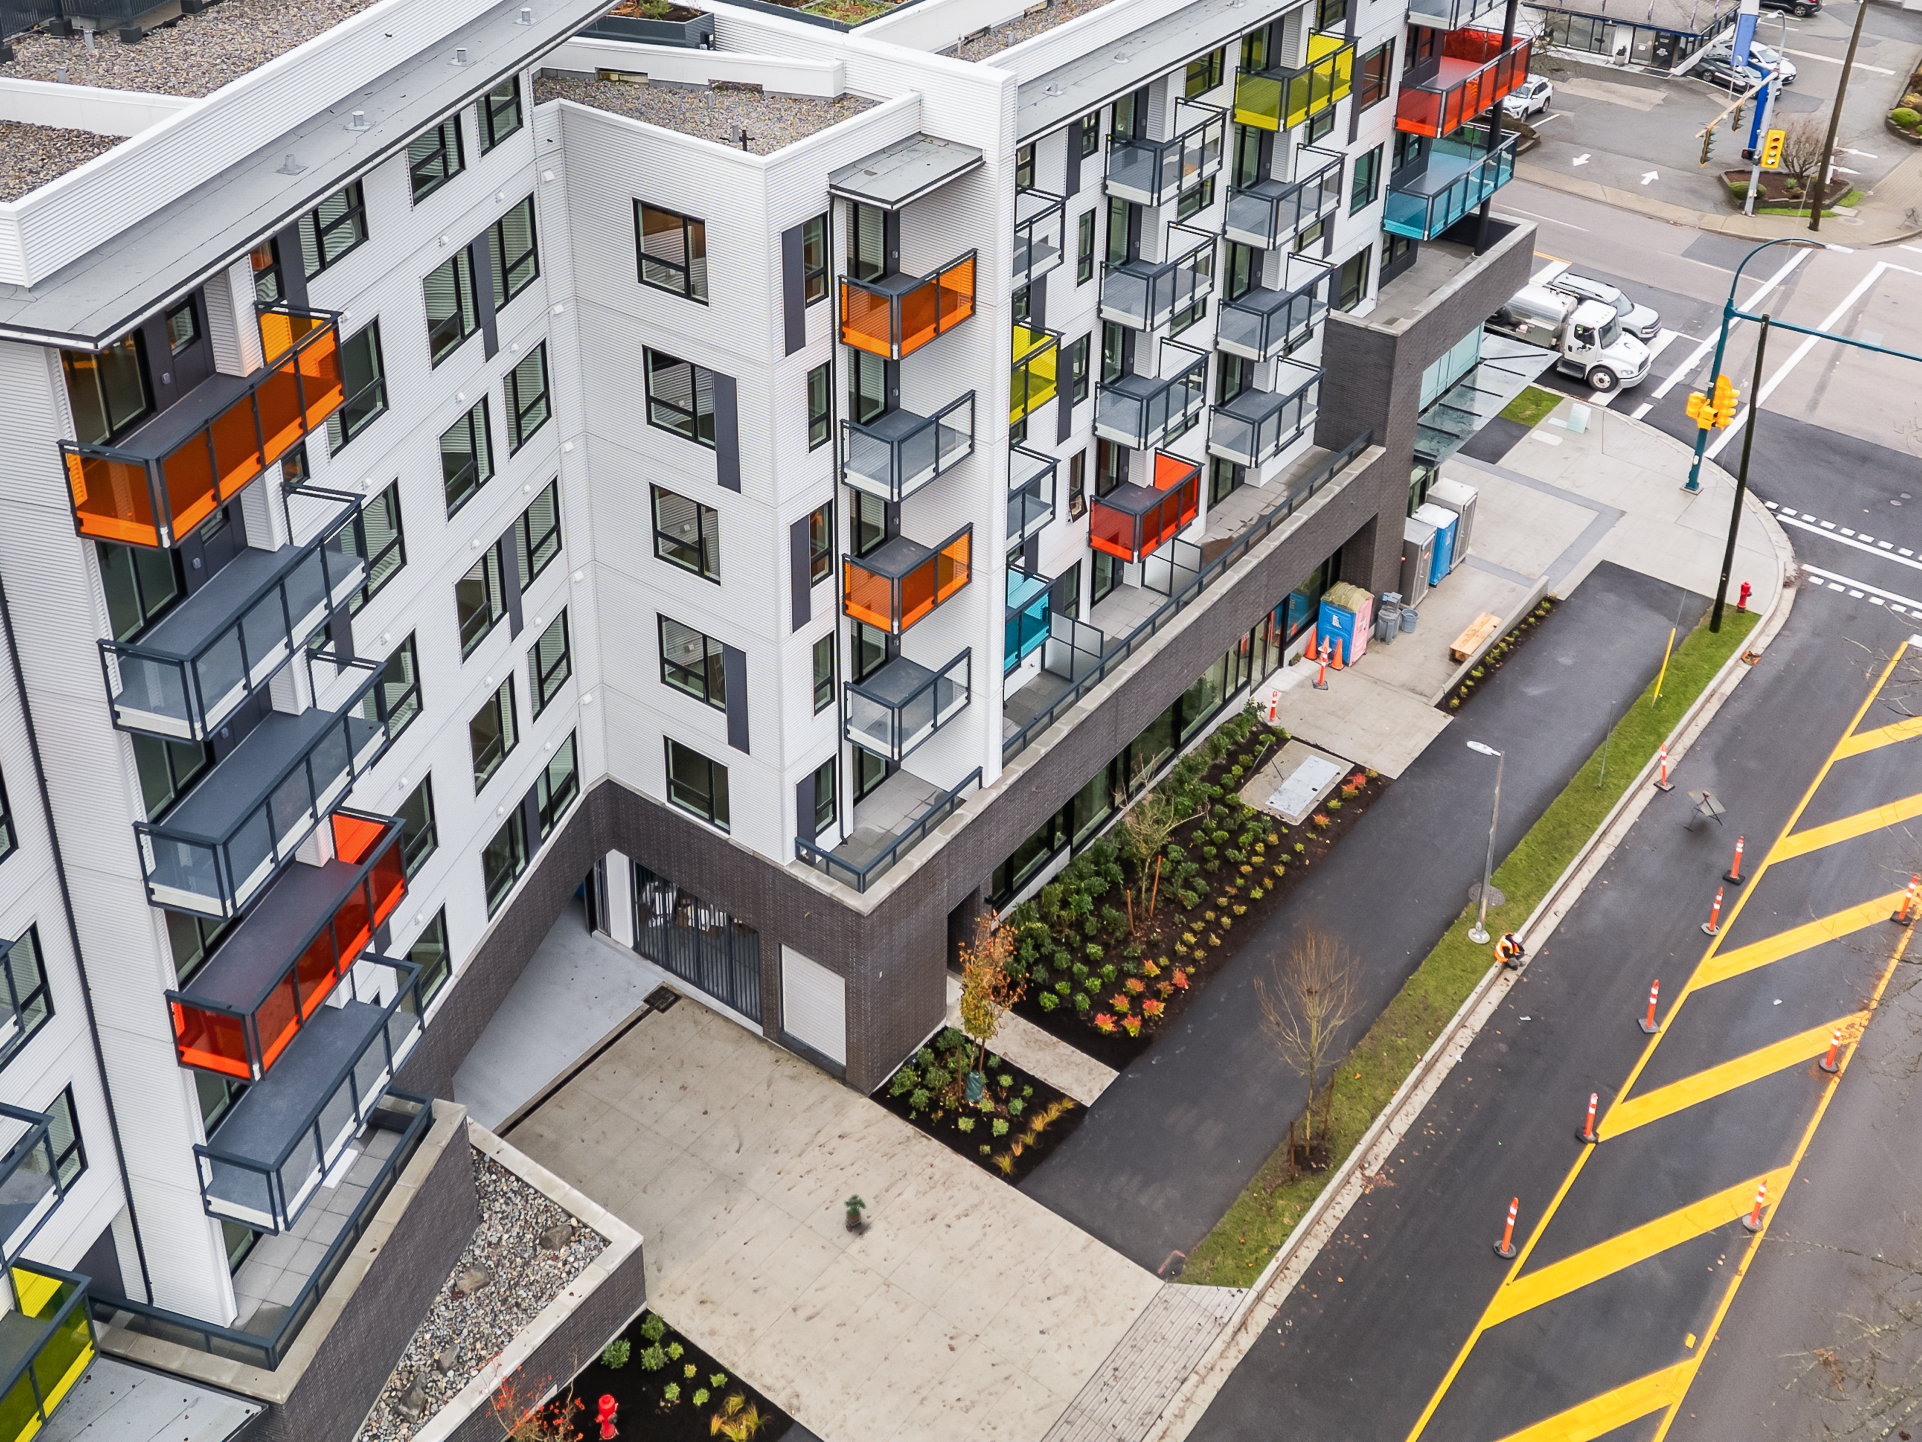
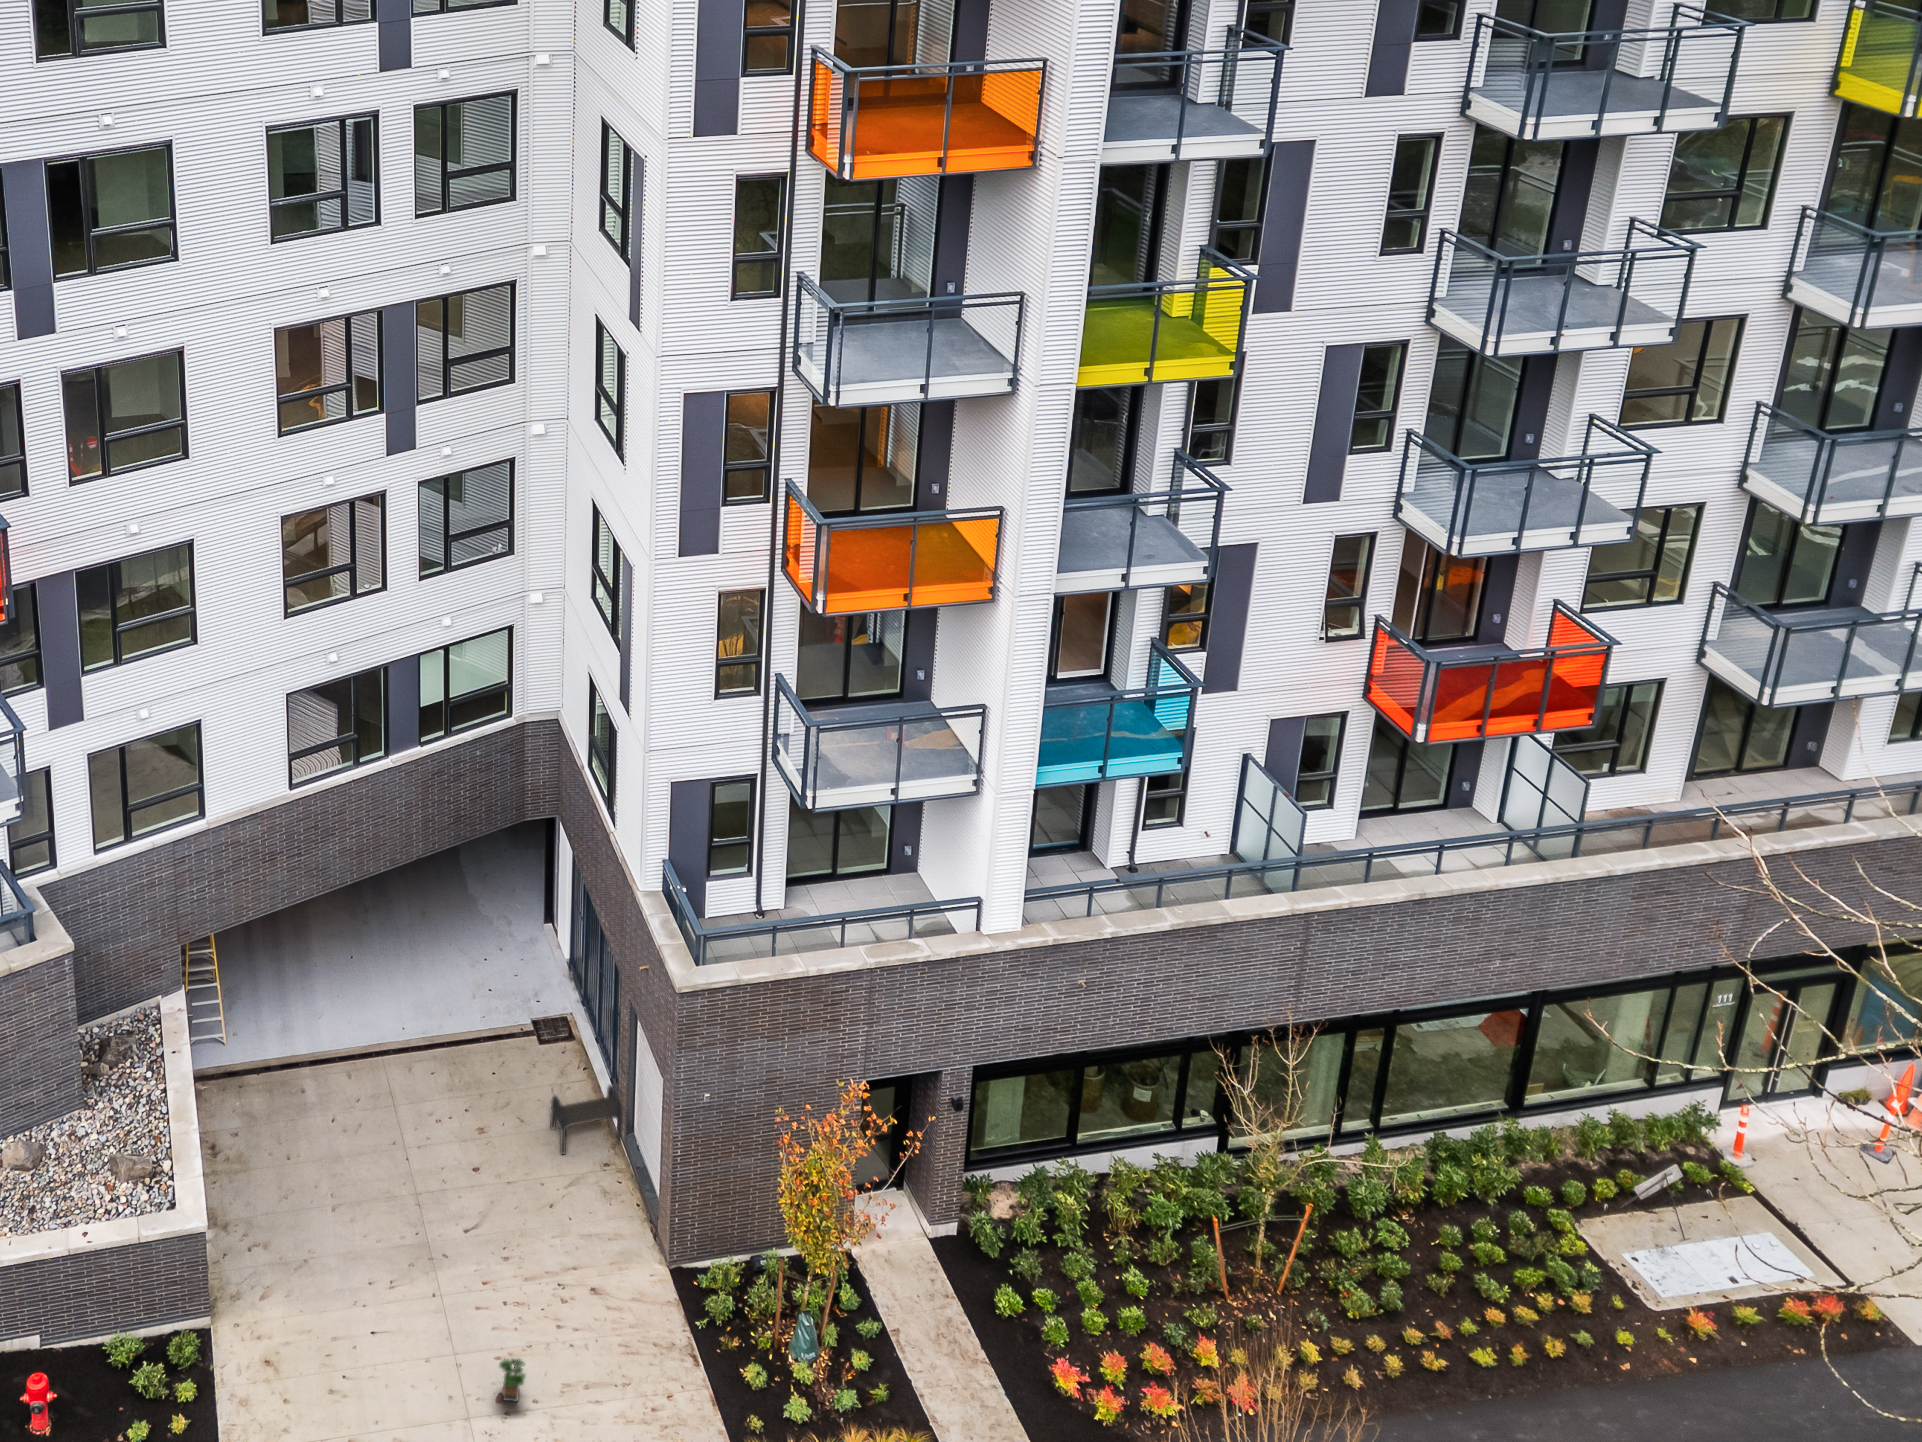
bench: none [724,1008,775,1071] -> present [550,1085,623,1154]

